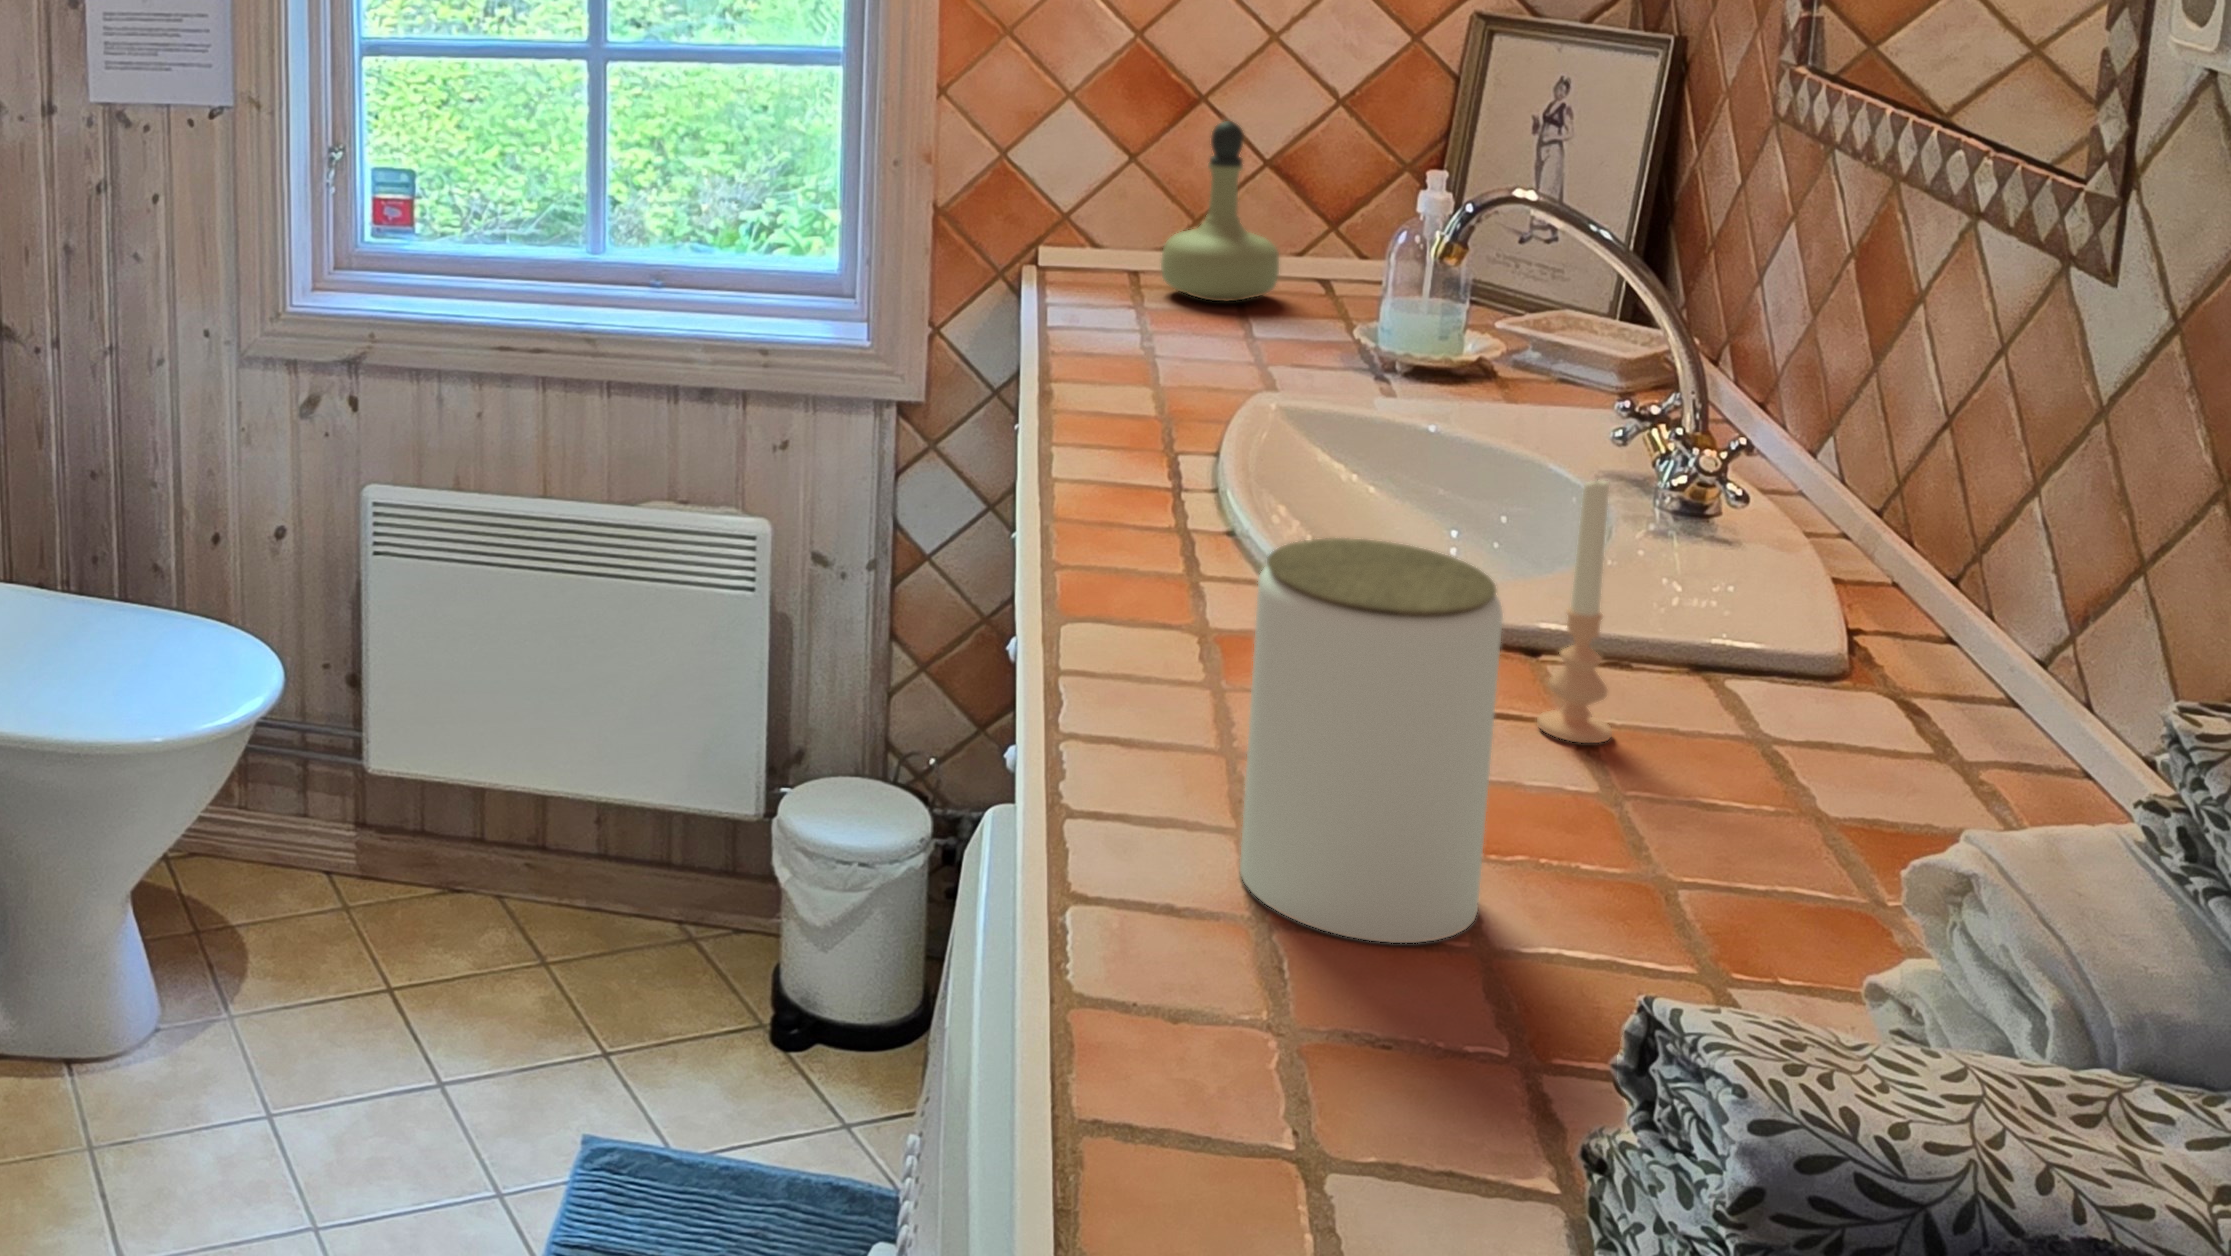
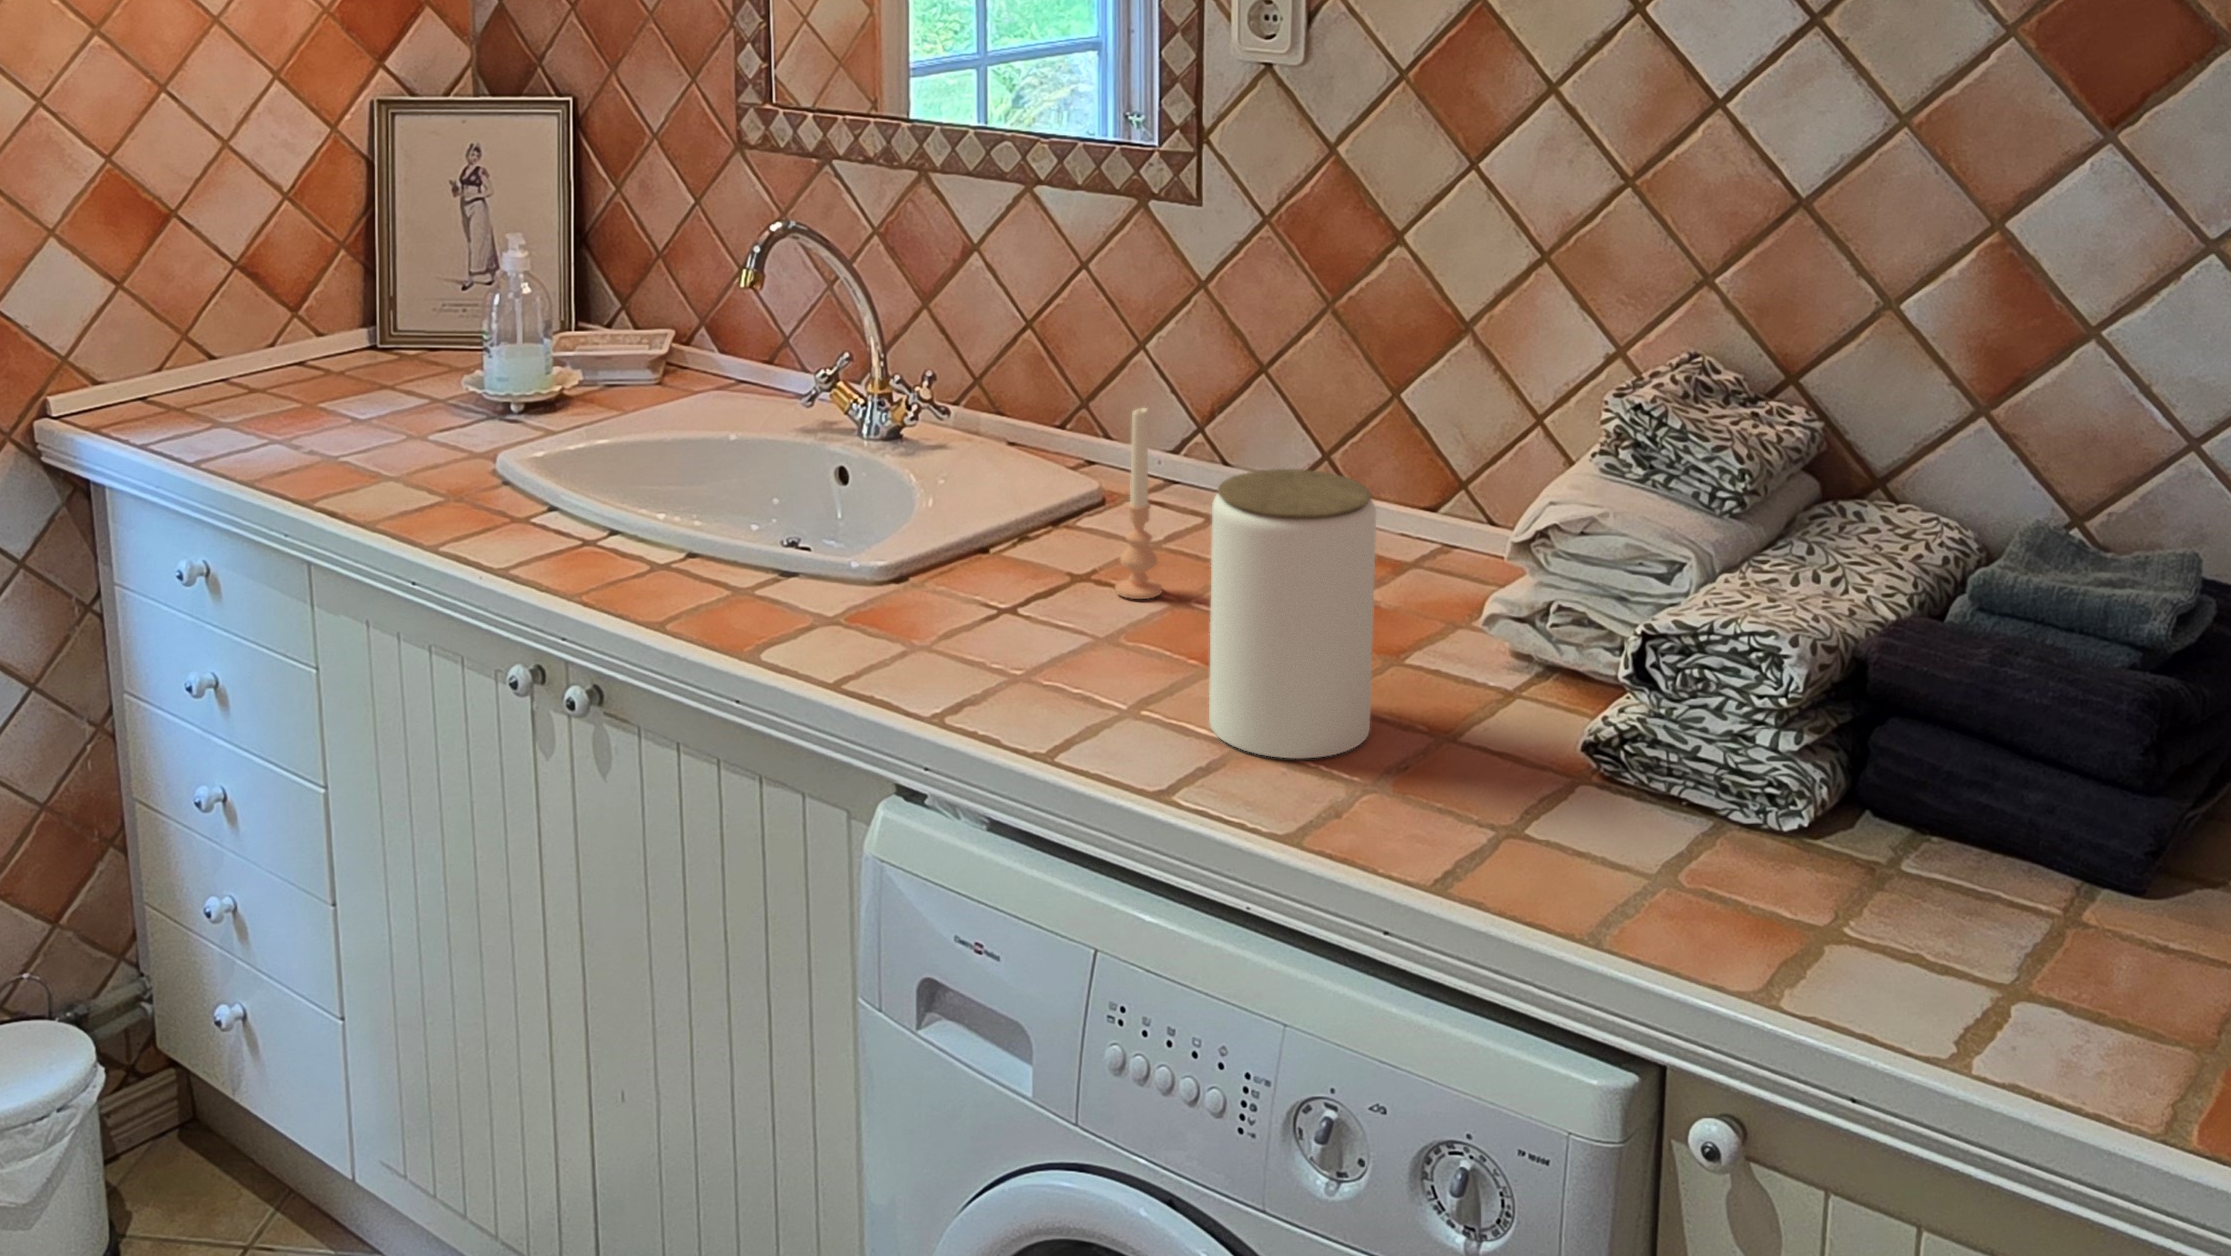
perfume bottle: present [1161,121,1279,301] -> none [217,229,329,403]

